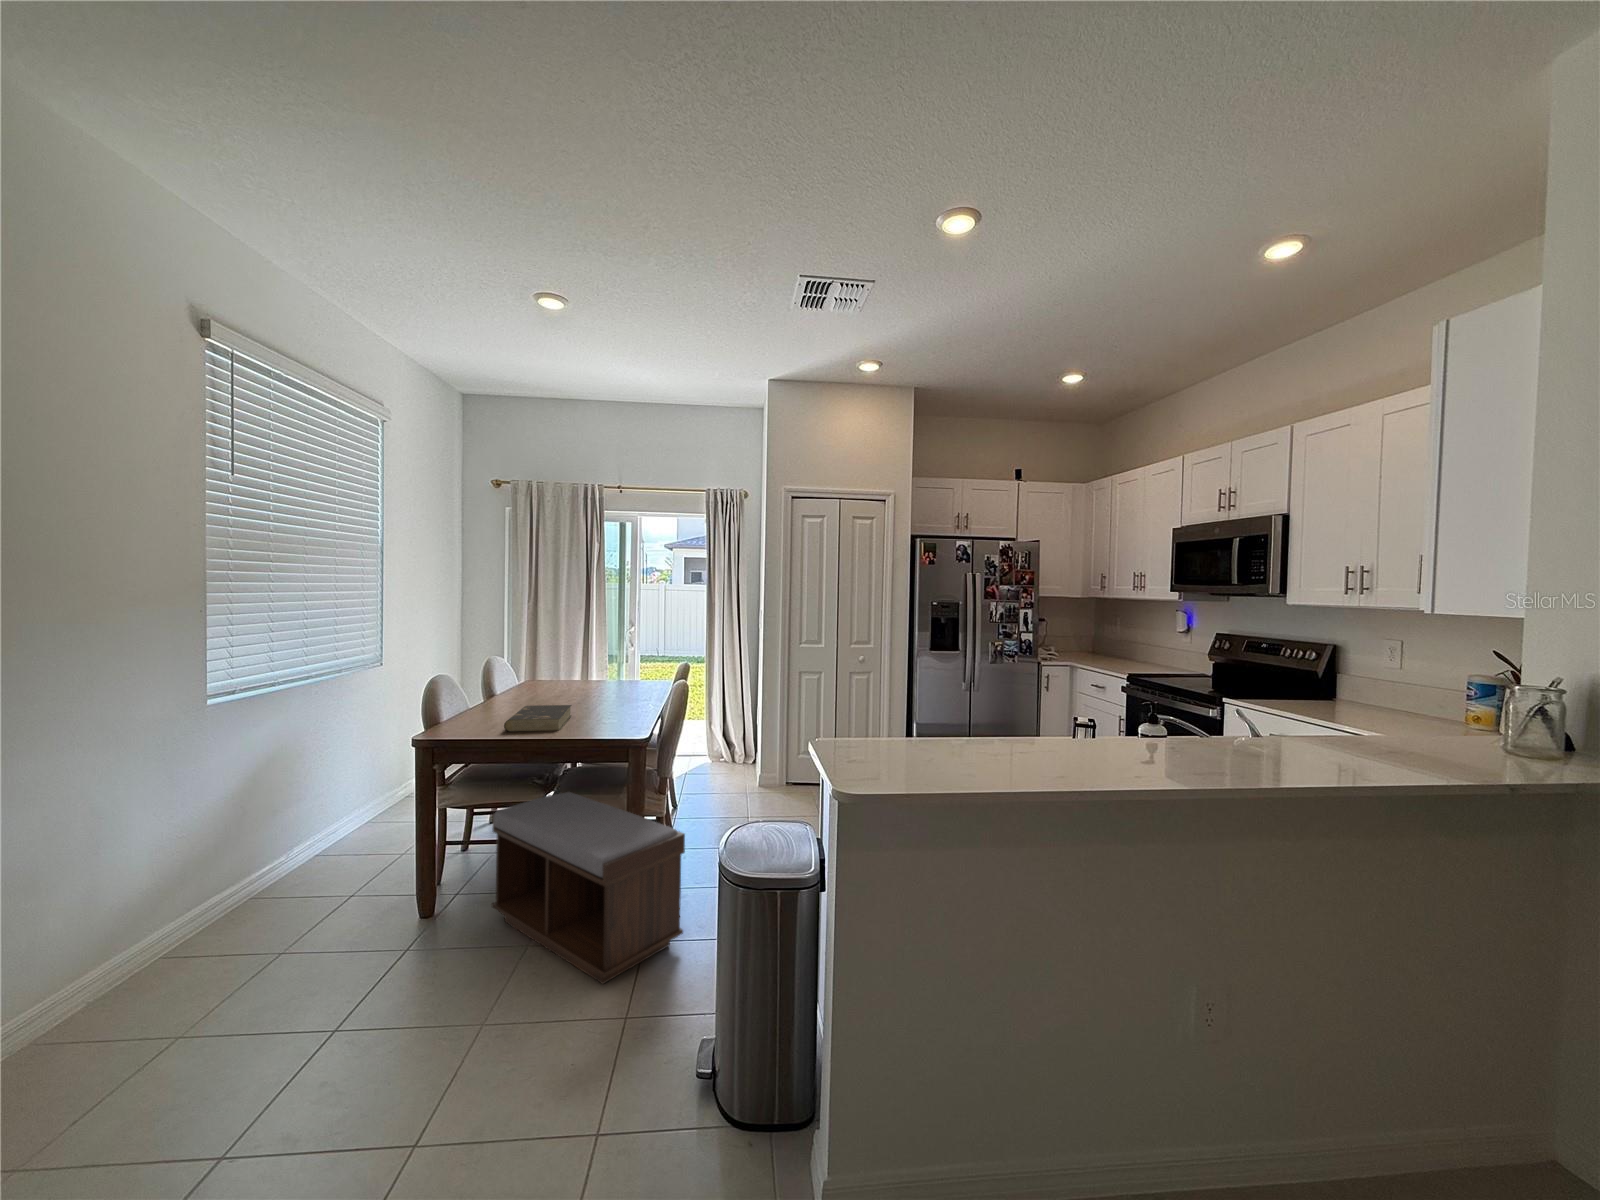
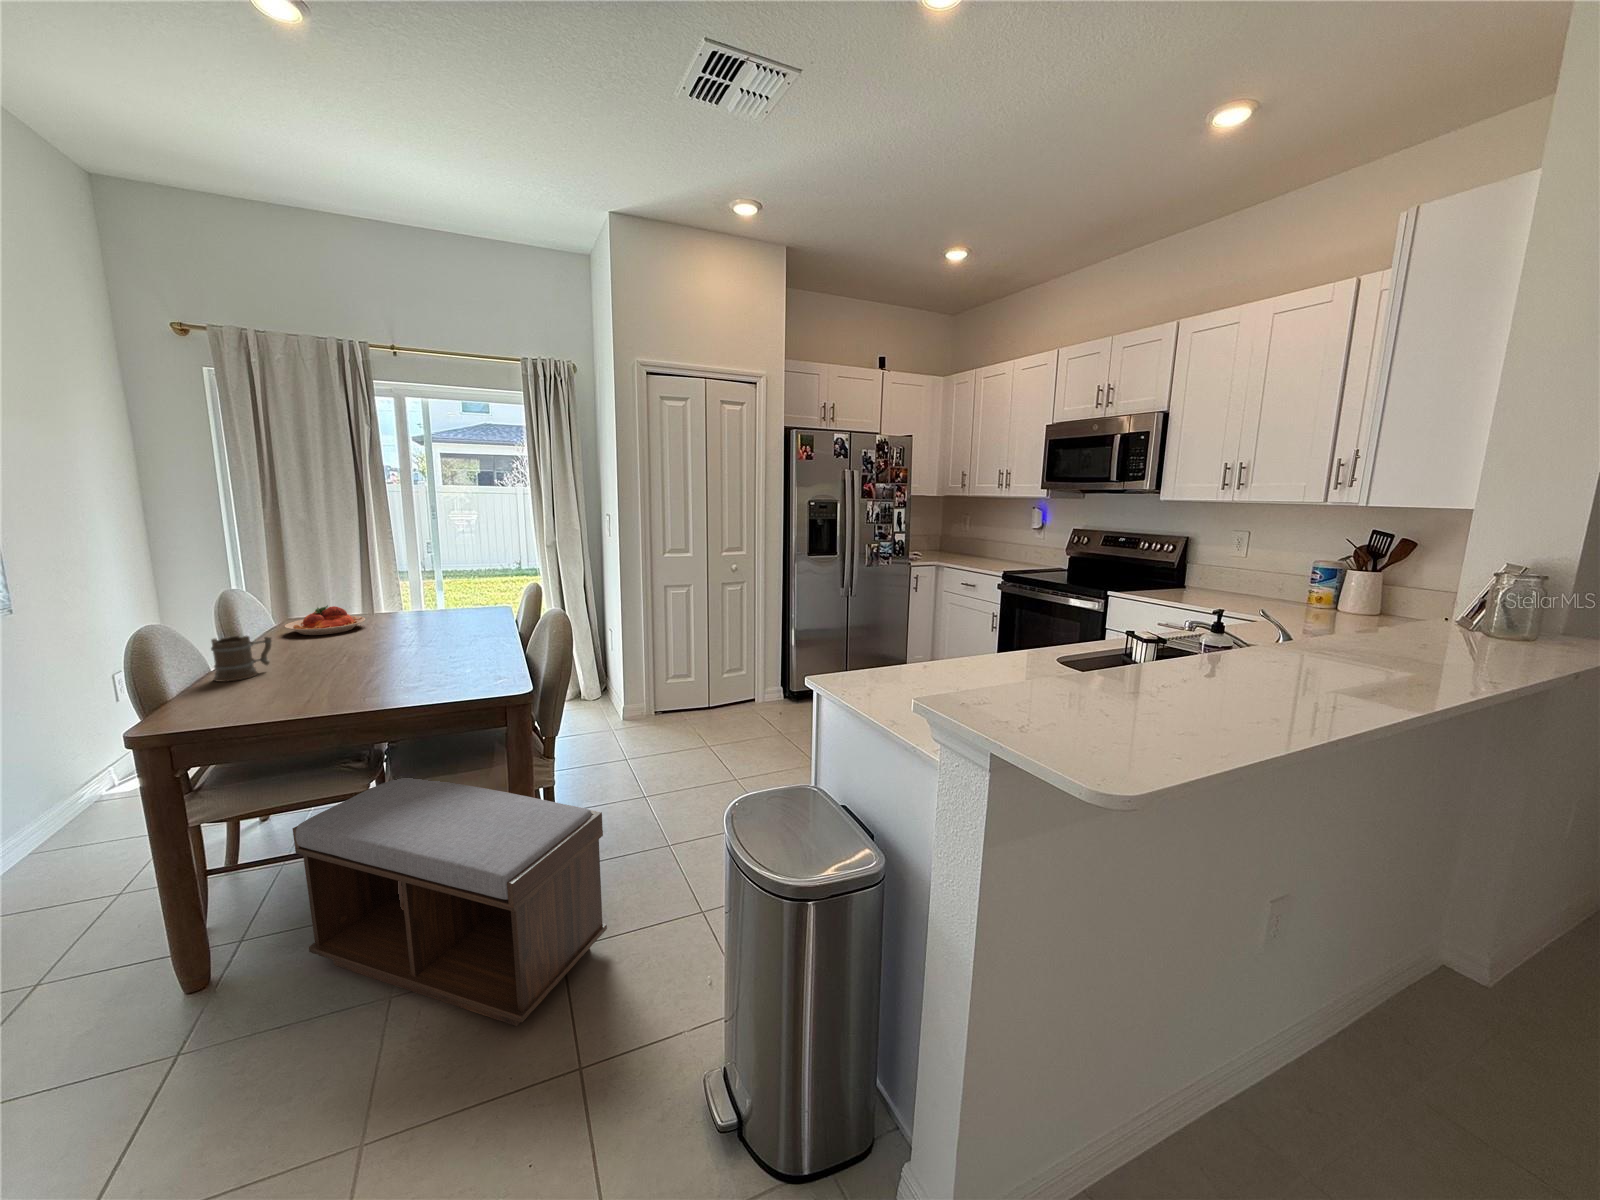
plate: none [521,671,571,692] -> present [285,605,365,635]
mug: none [469,684,506,714] -> present [211,636,272,682]
book: present [504,705,572,732] -> none [290,656,392,708]

